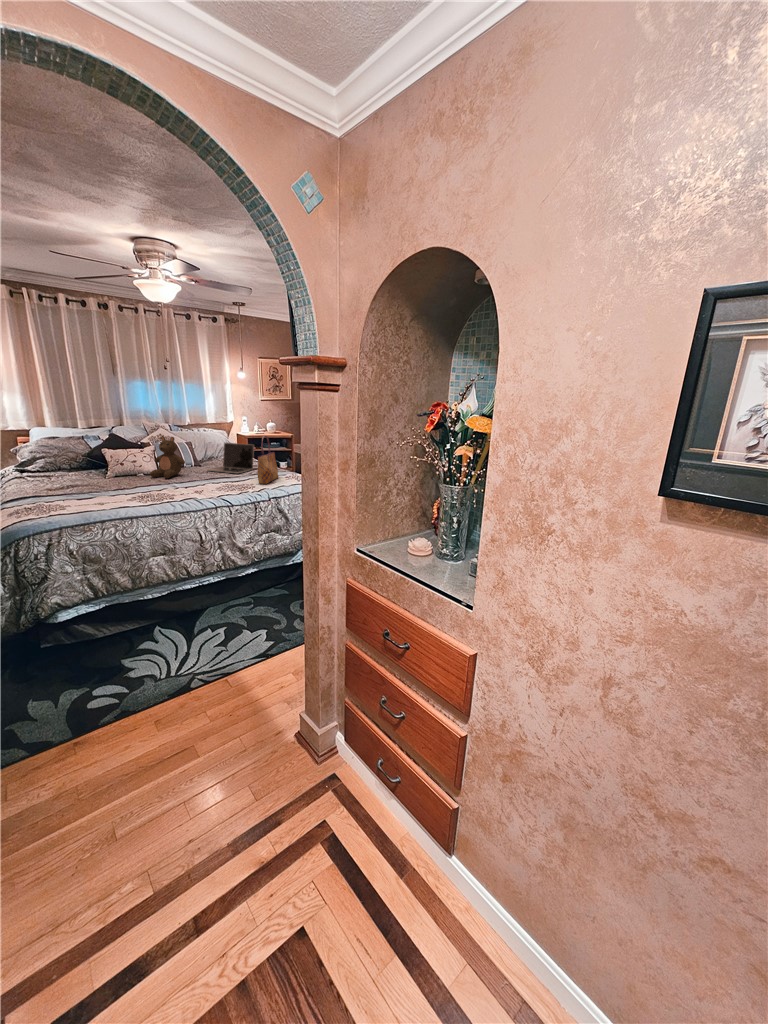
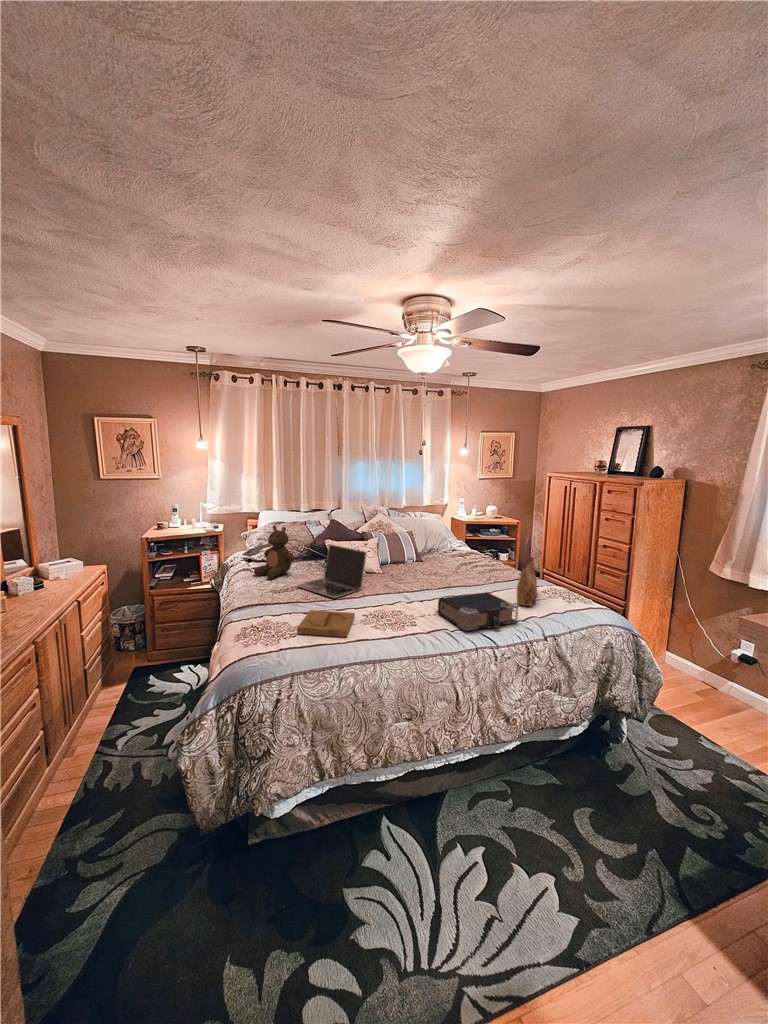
stuffed bear: present [150,436,185,478] -> present [254,526,294,579]
laptop: present [207,443,254,473] -> present [298,545,366,598]
book: none [193,475,251,497] -> present [438,592,518,631]
tray: none [66,494,122,508] -> present [297,610,355,637]

